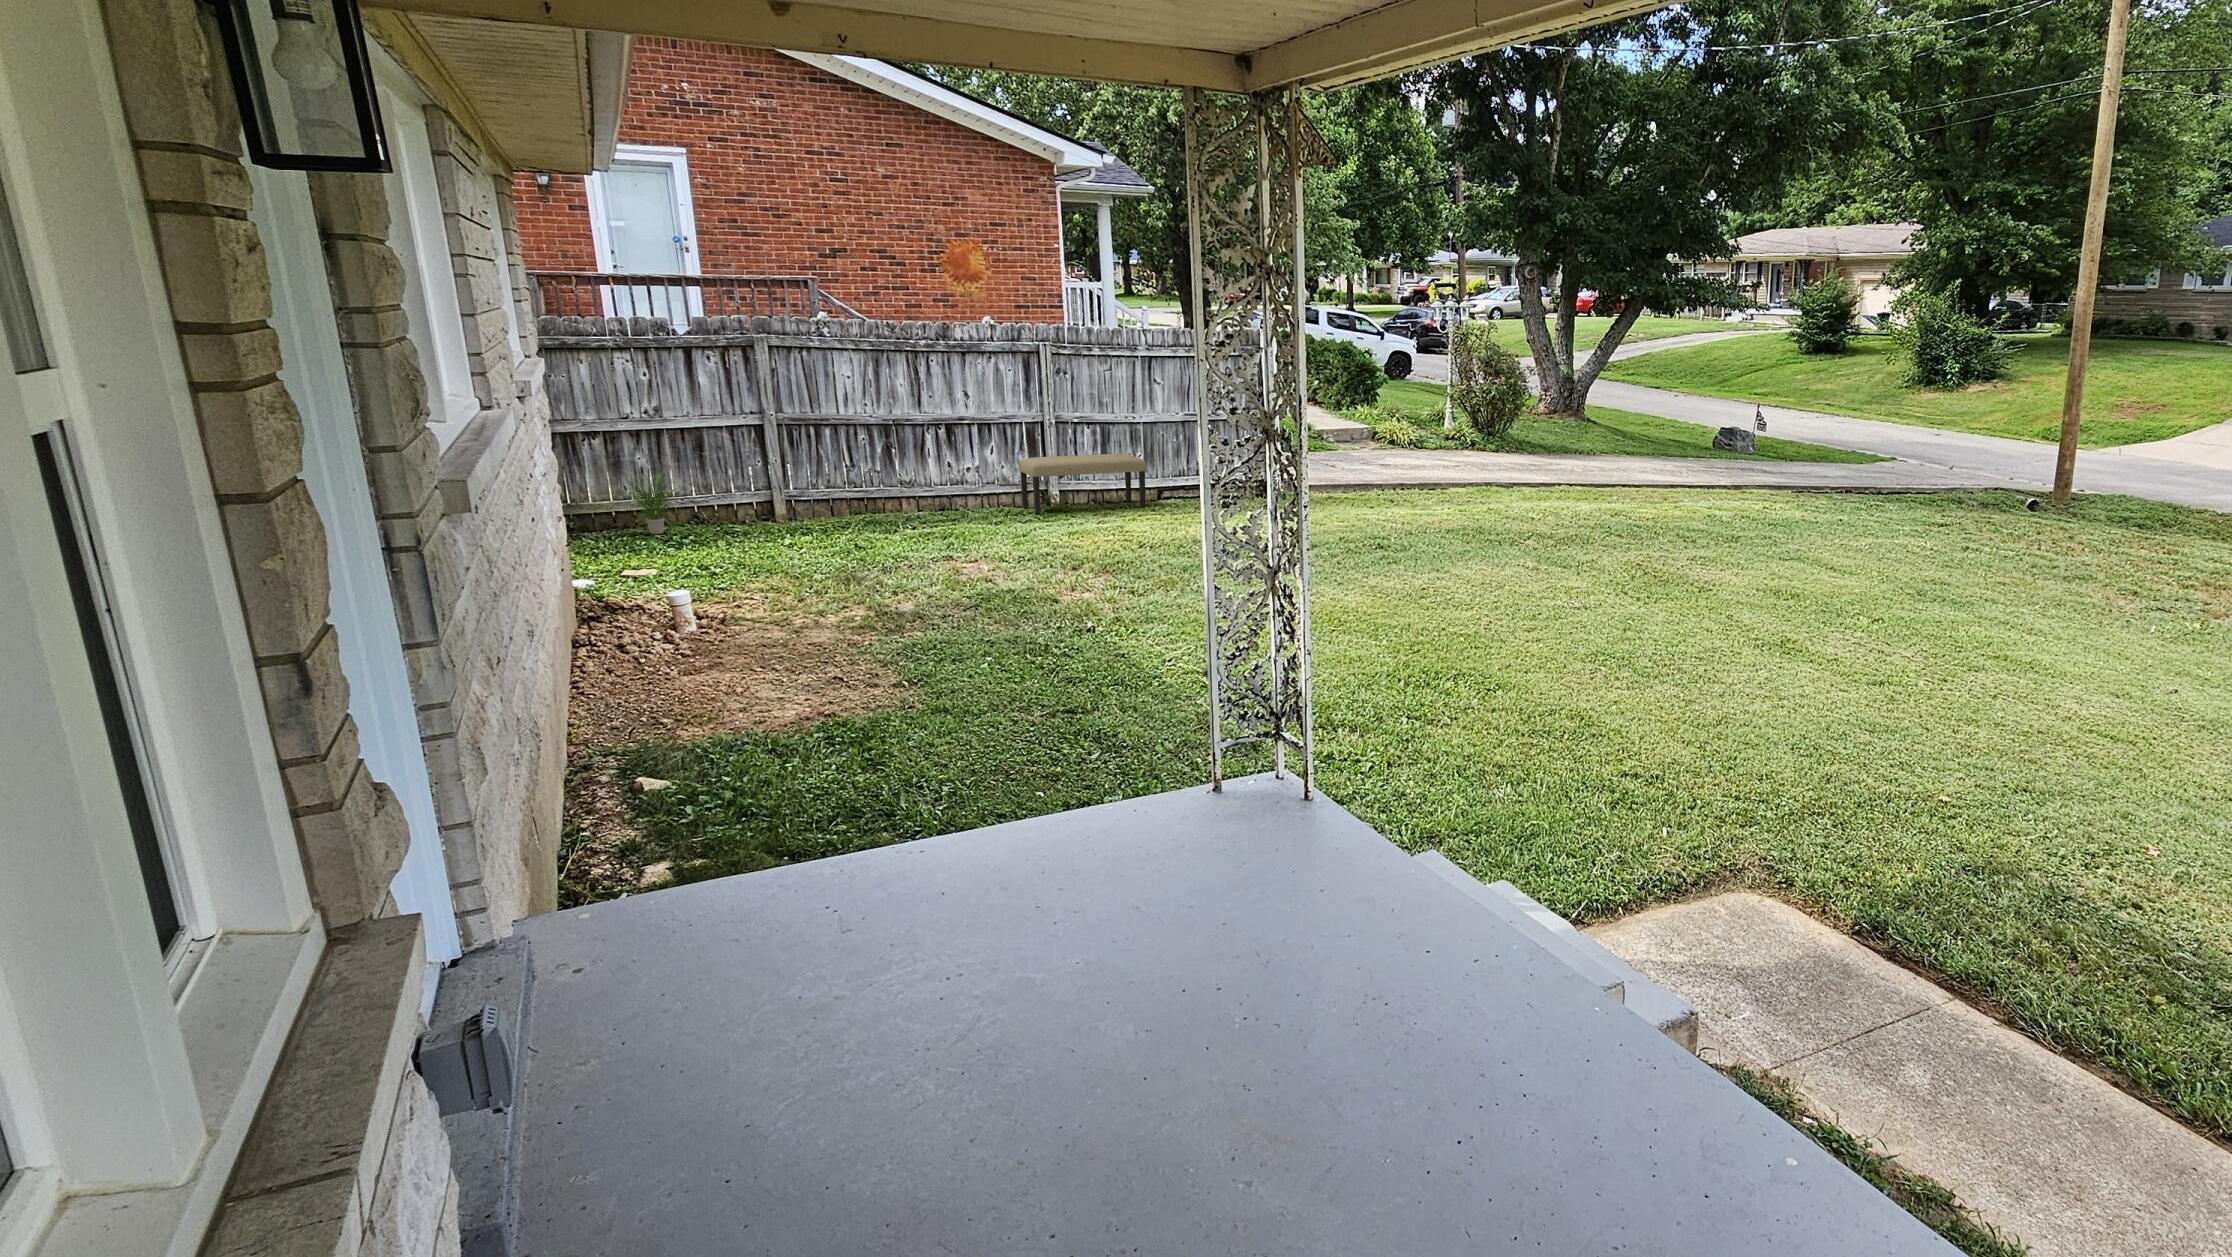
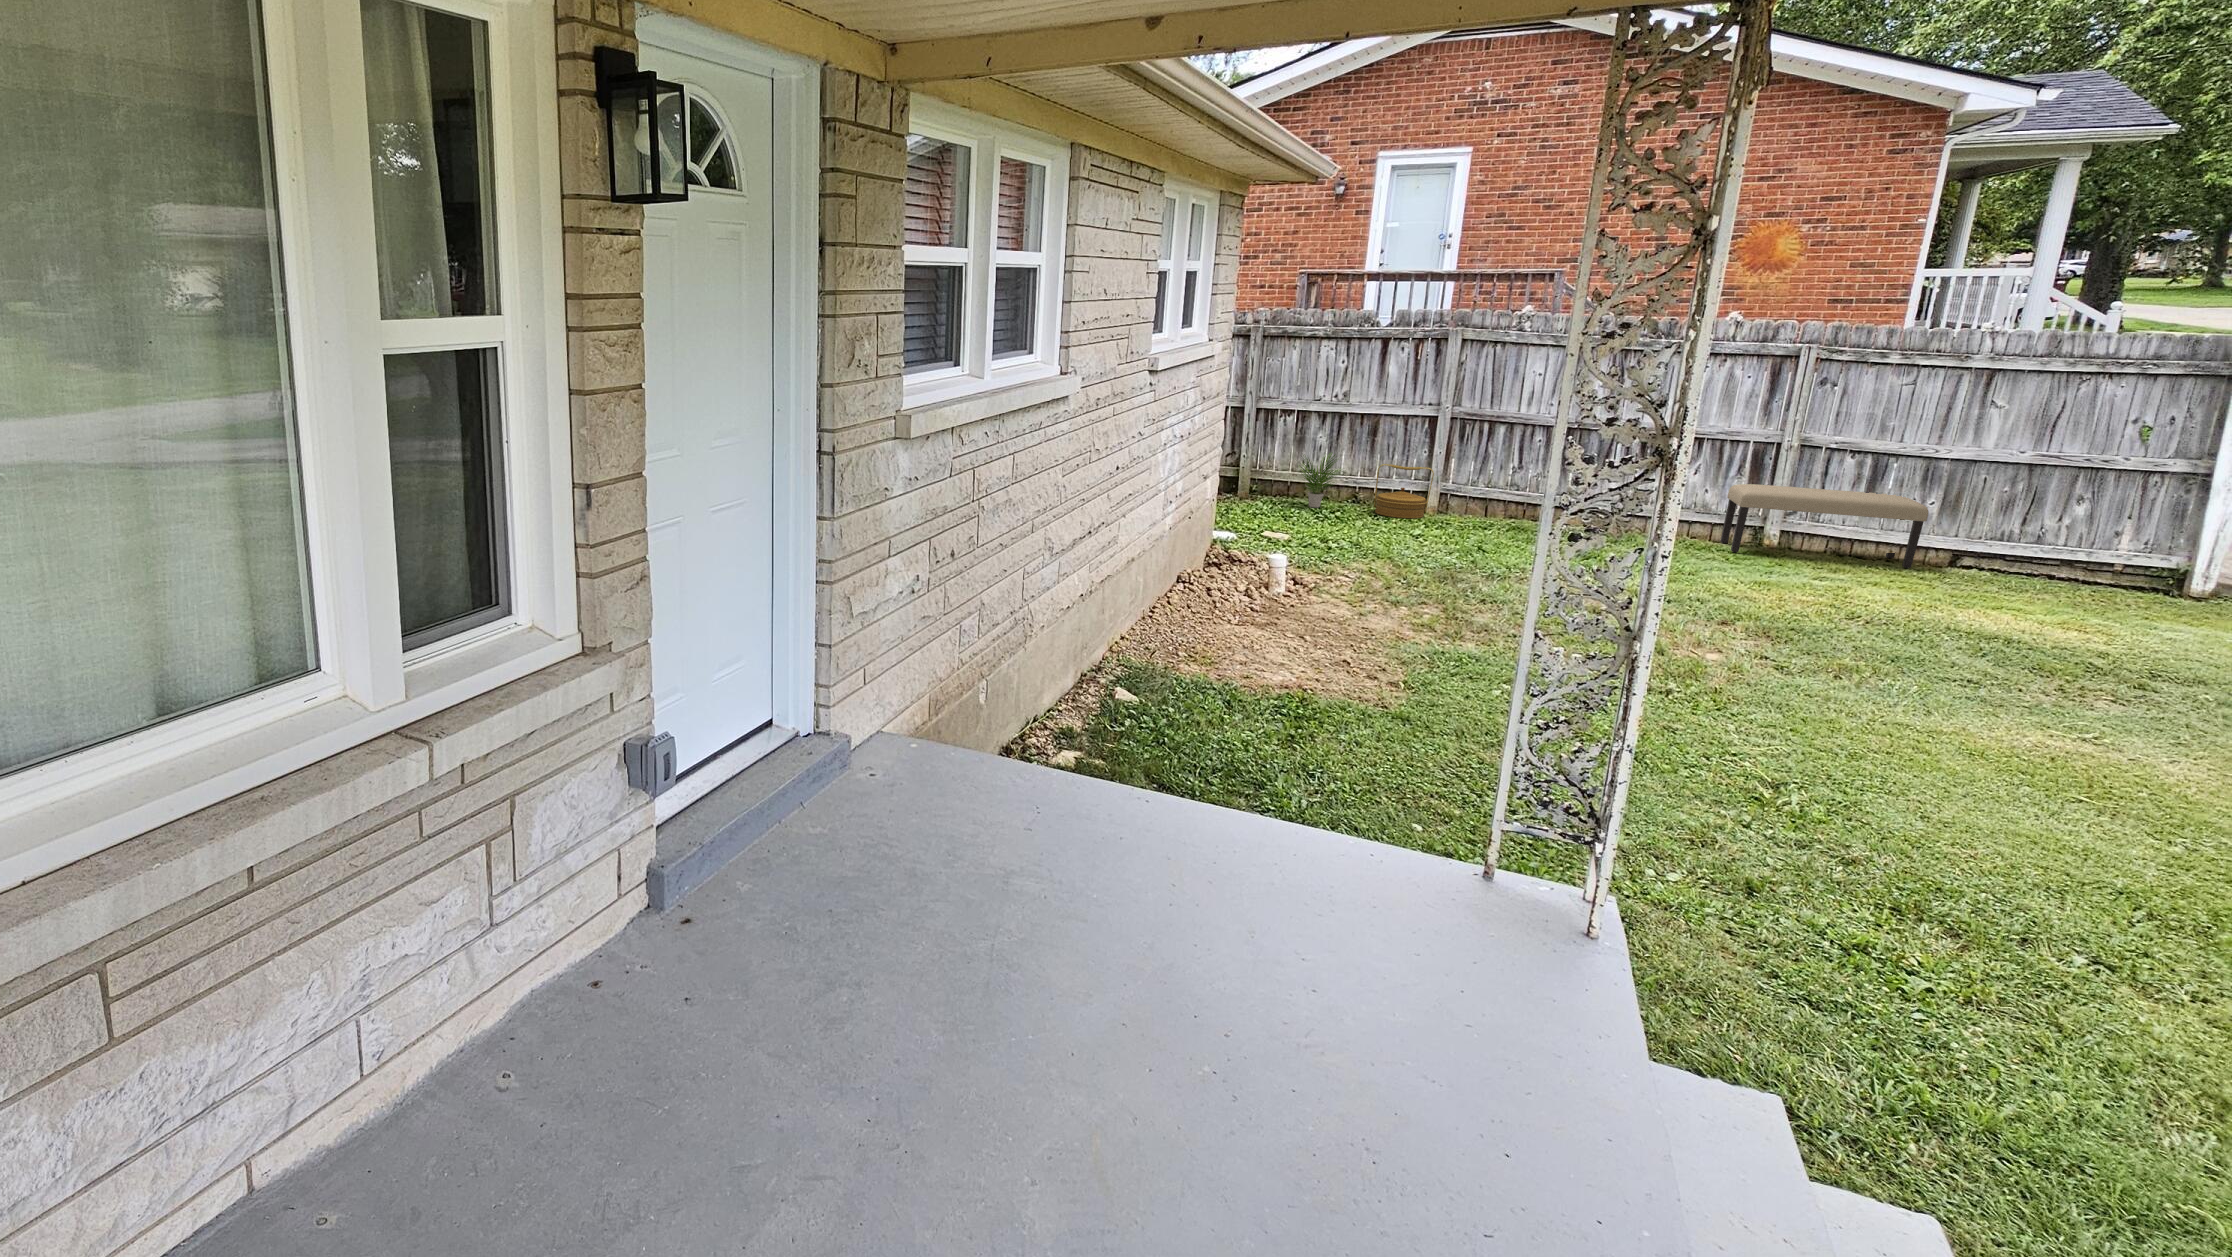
woven basket: none [717,476,778,530] -> present [1374,464,1434,518]

